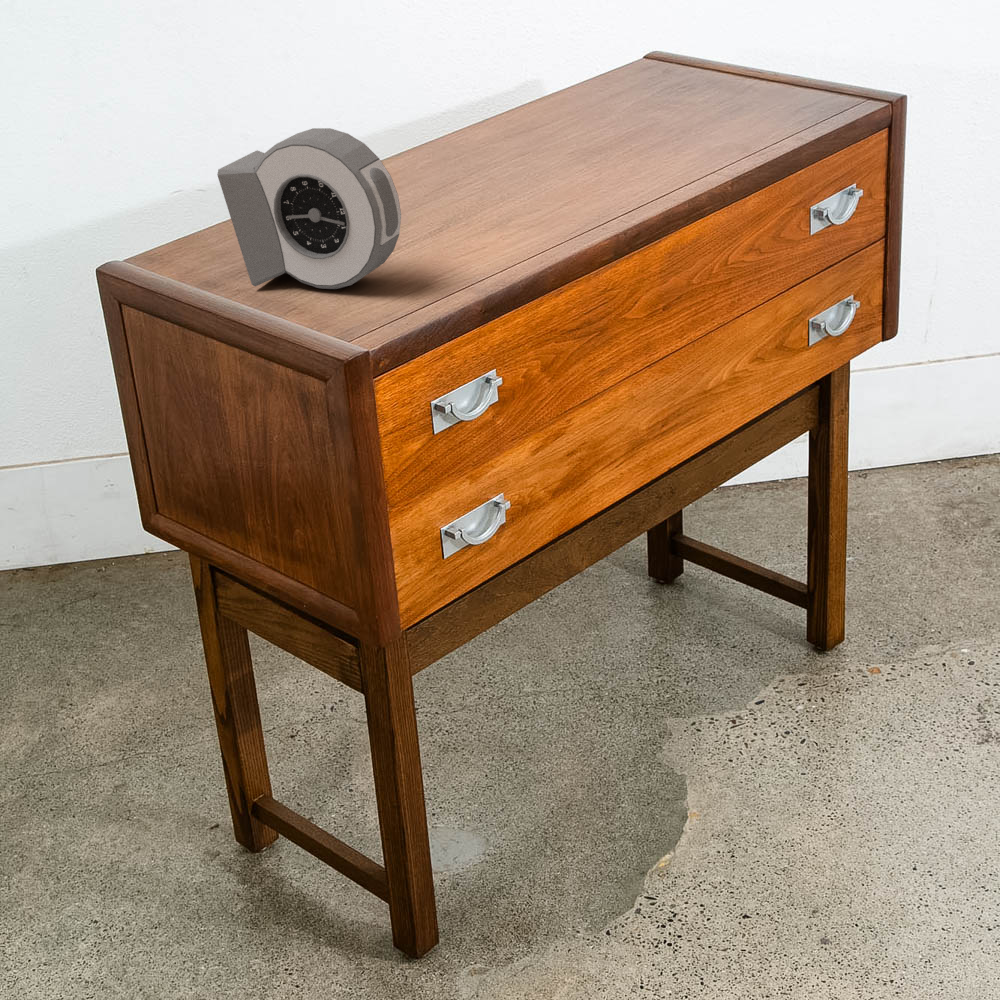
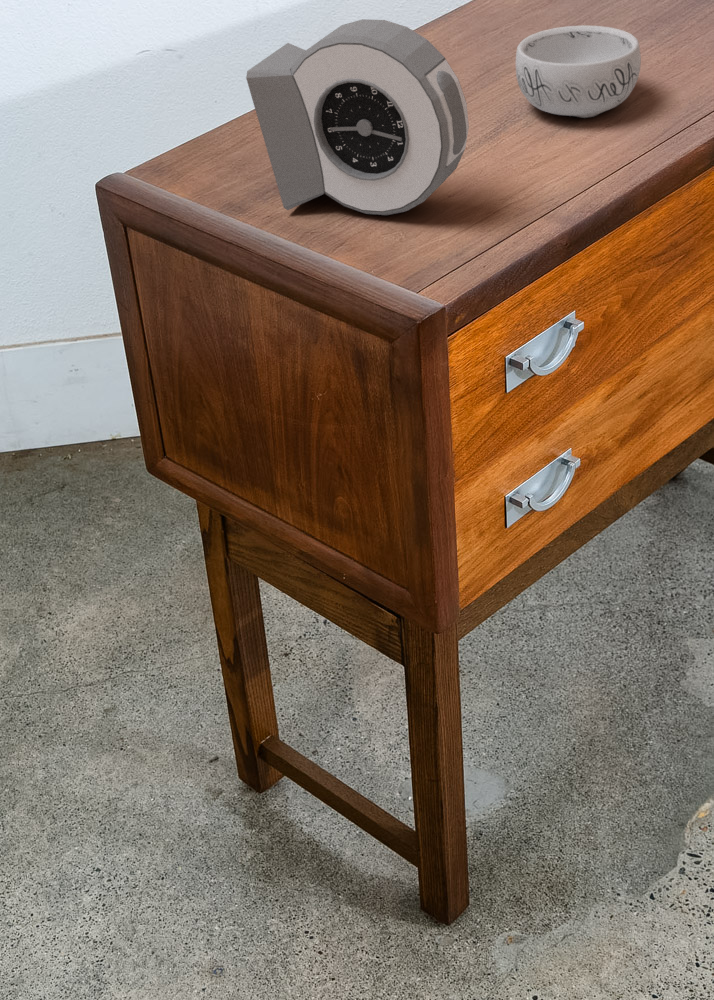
decorative bowl: none [458,146,563,219] -> present [516,25,641,118]

